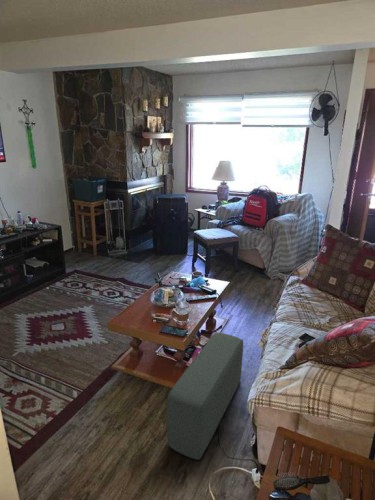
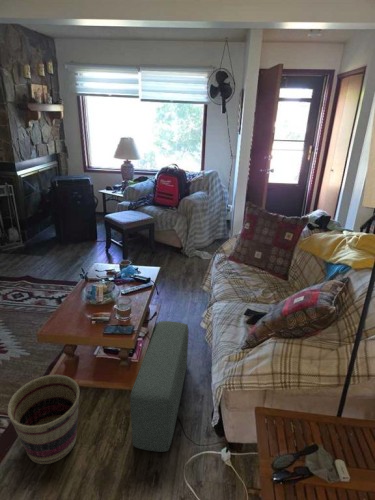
basket: none [67,361,128,439] -> present [7,375,79,464]

